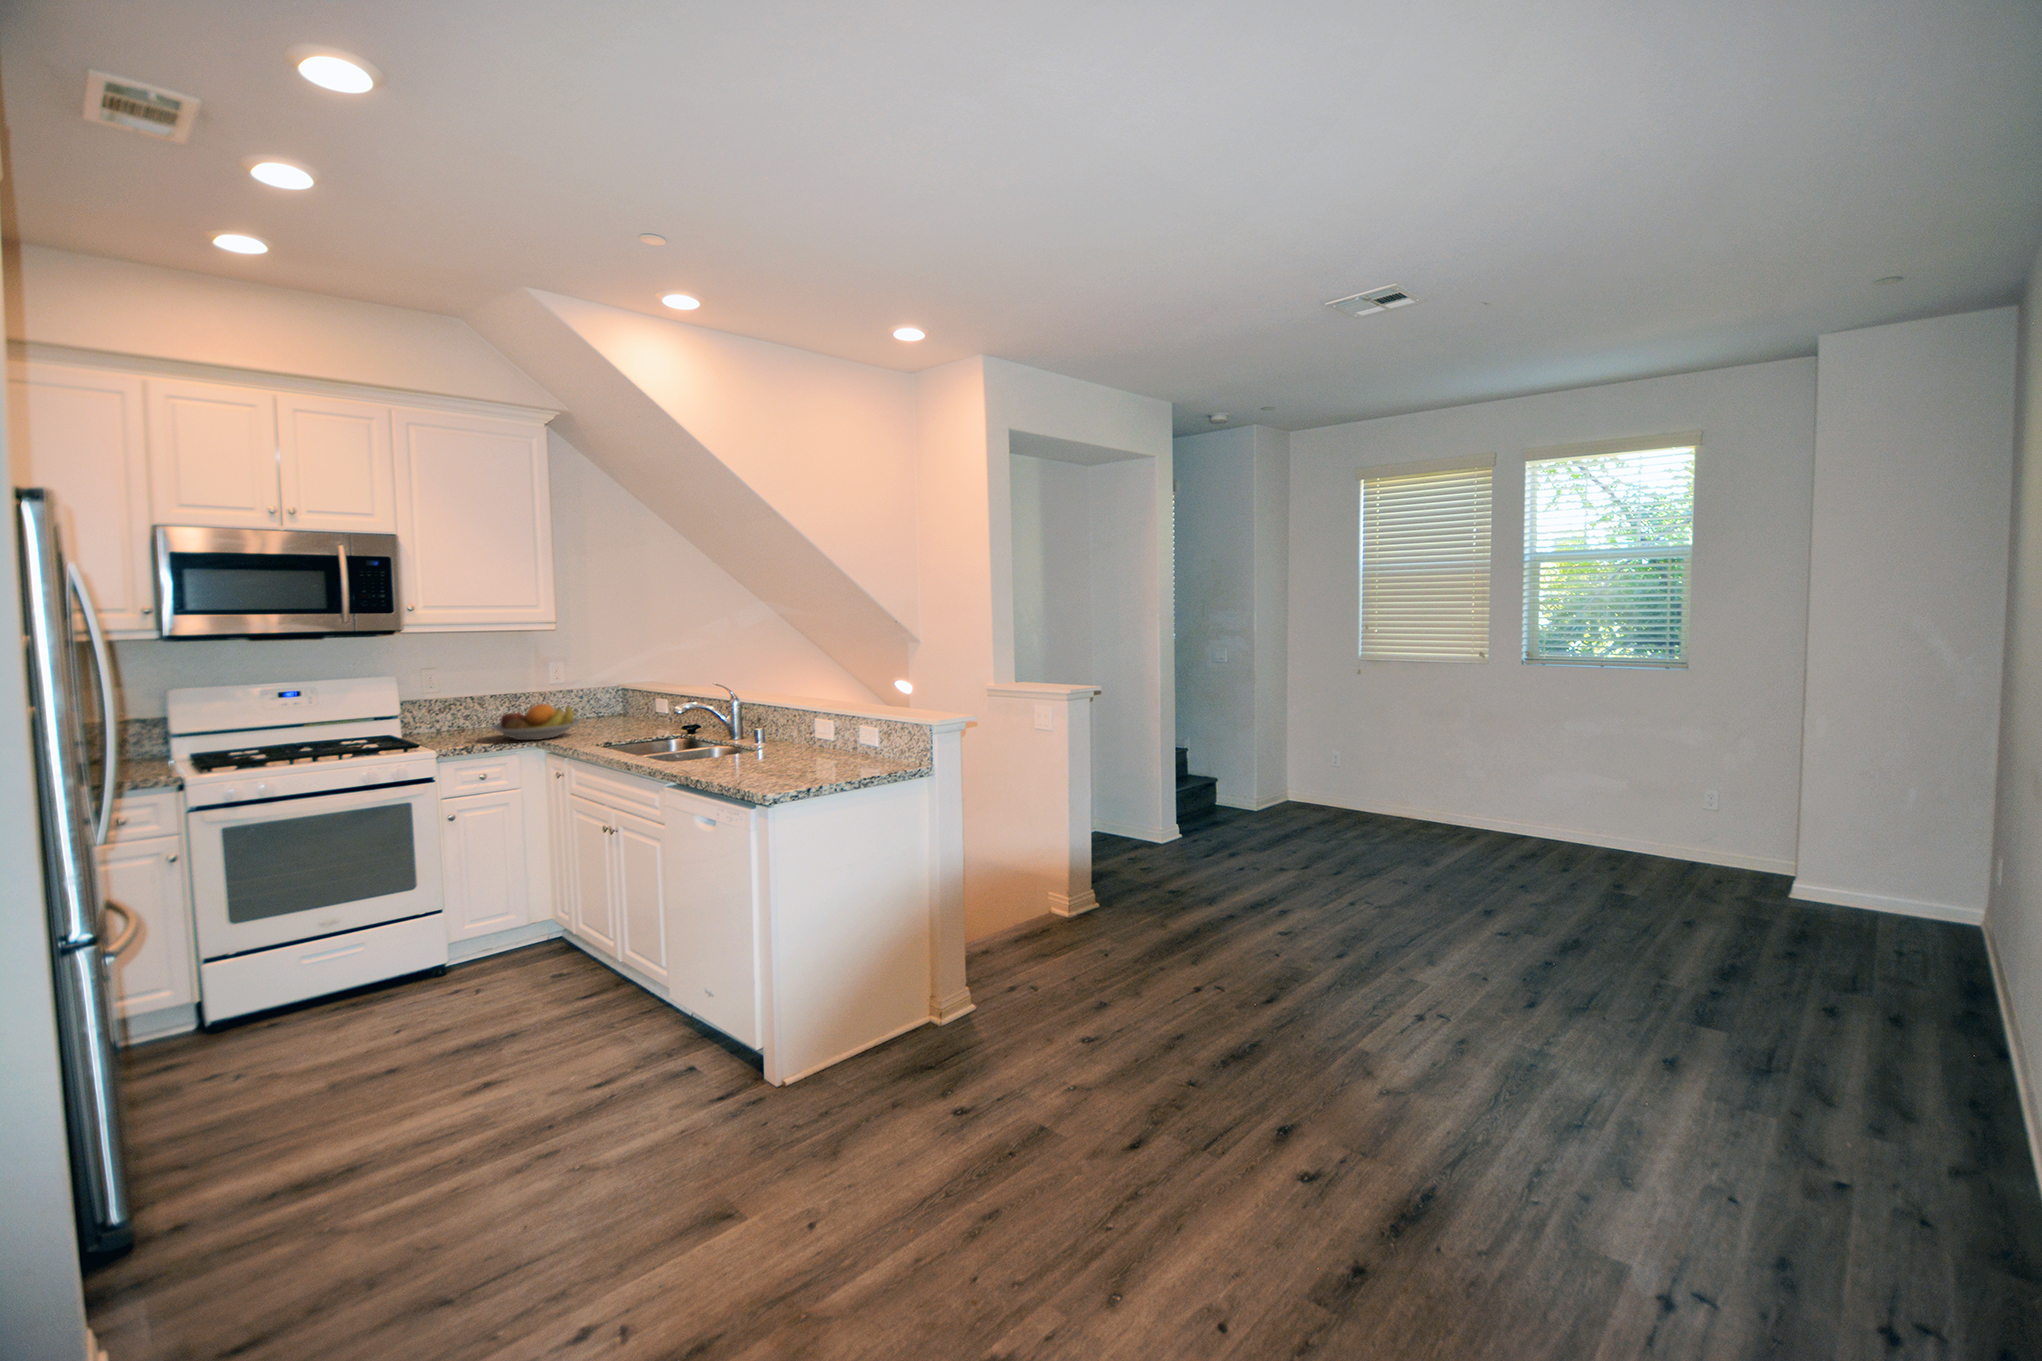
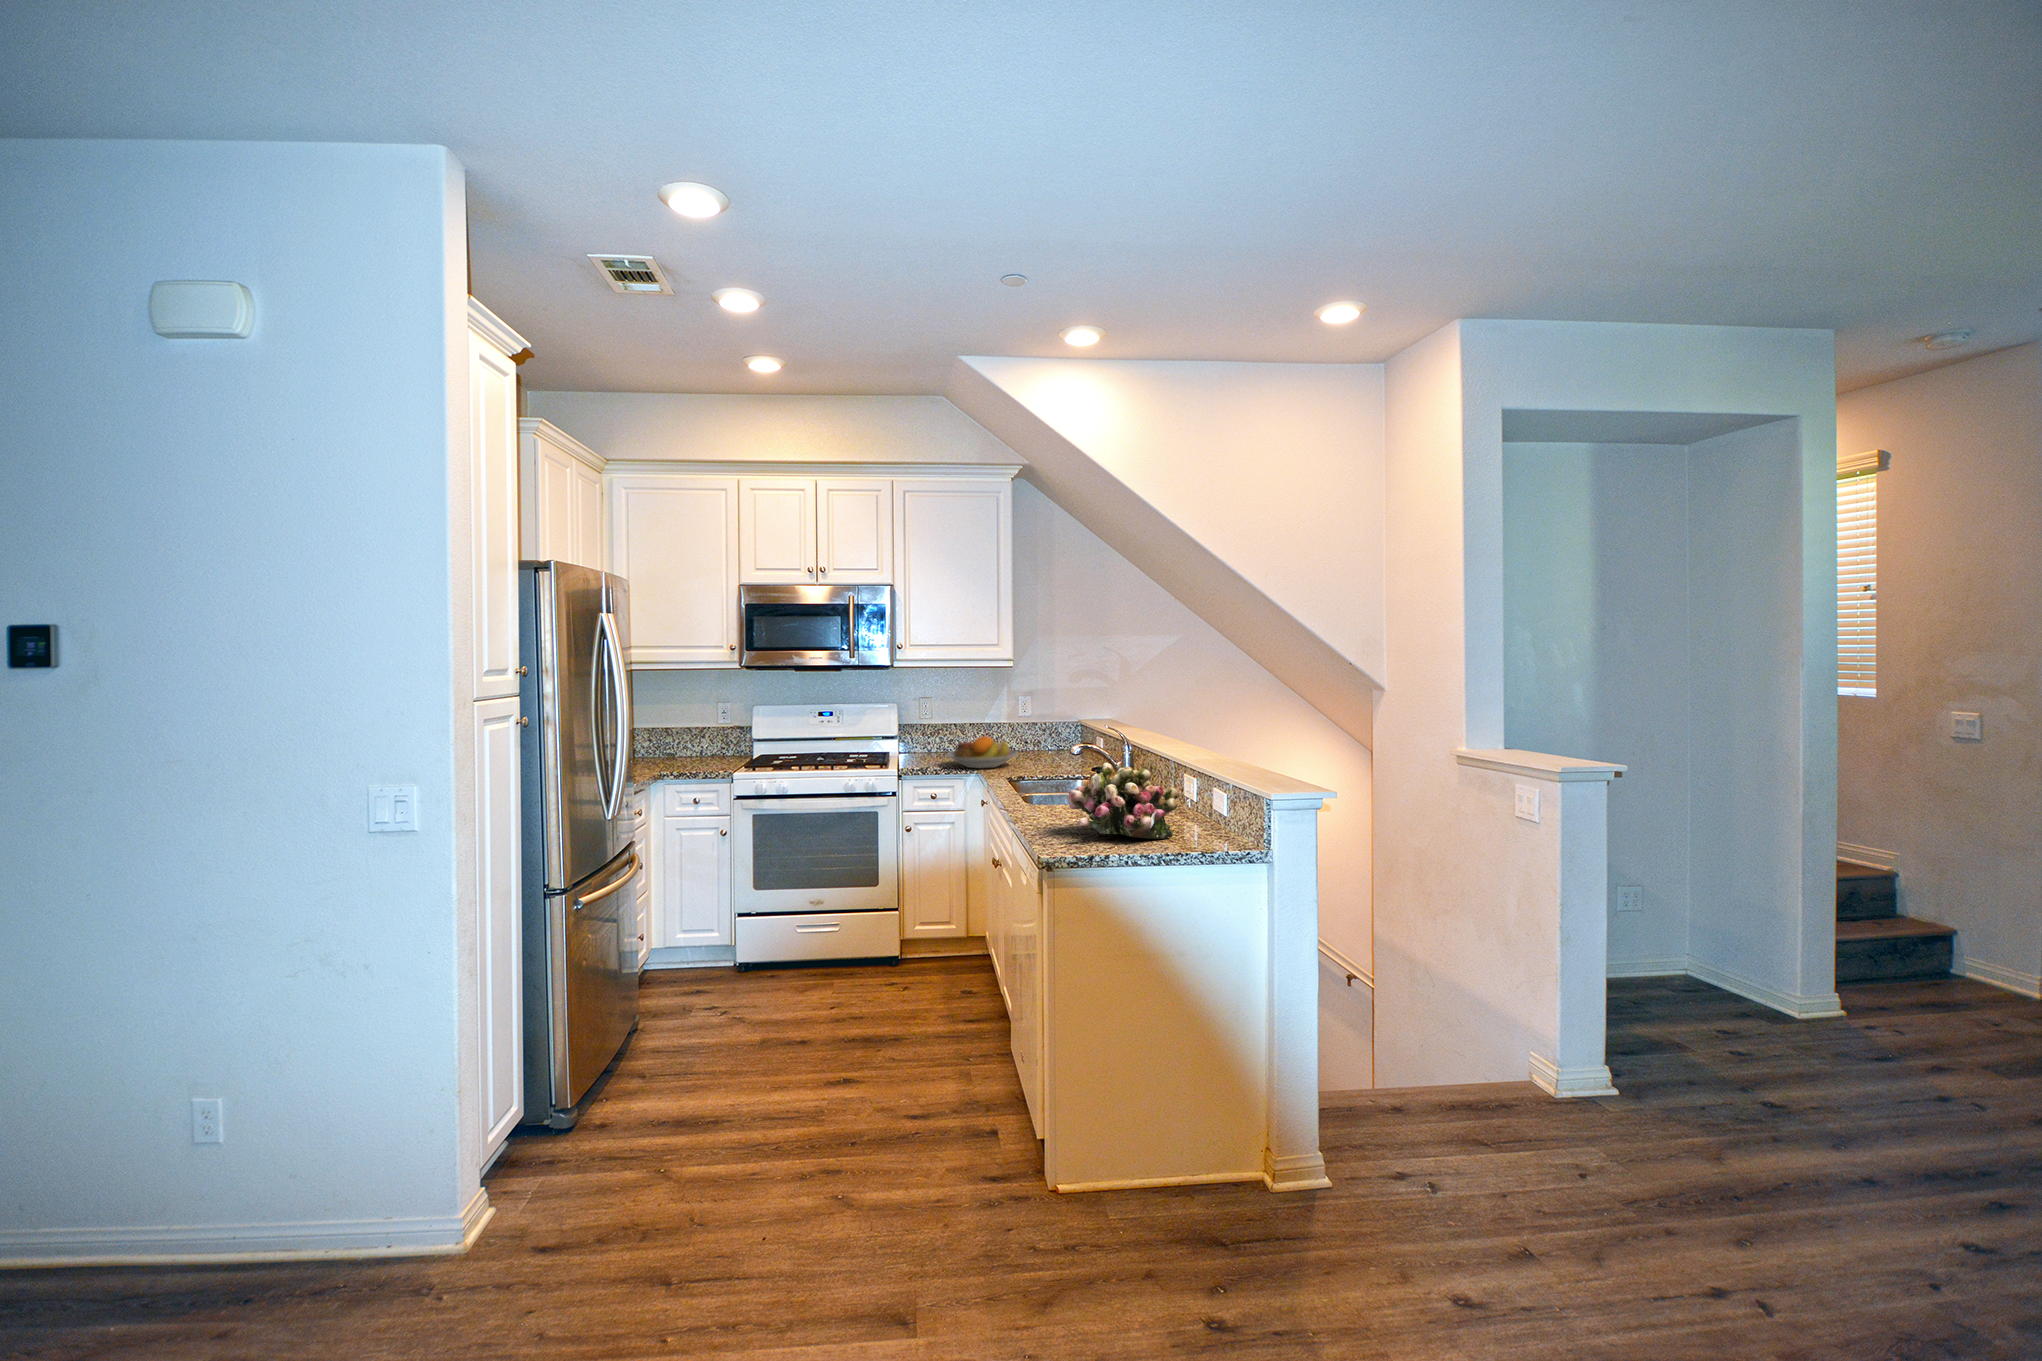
flower arrangement: none [745,708,848,769] -> present [1066,763,1178,839]

